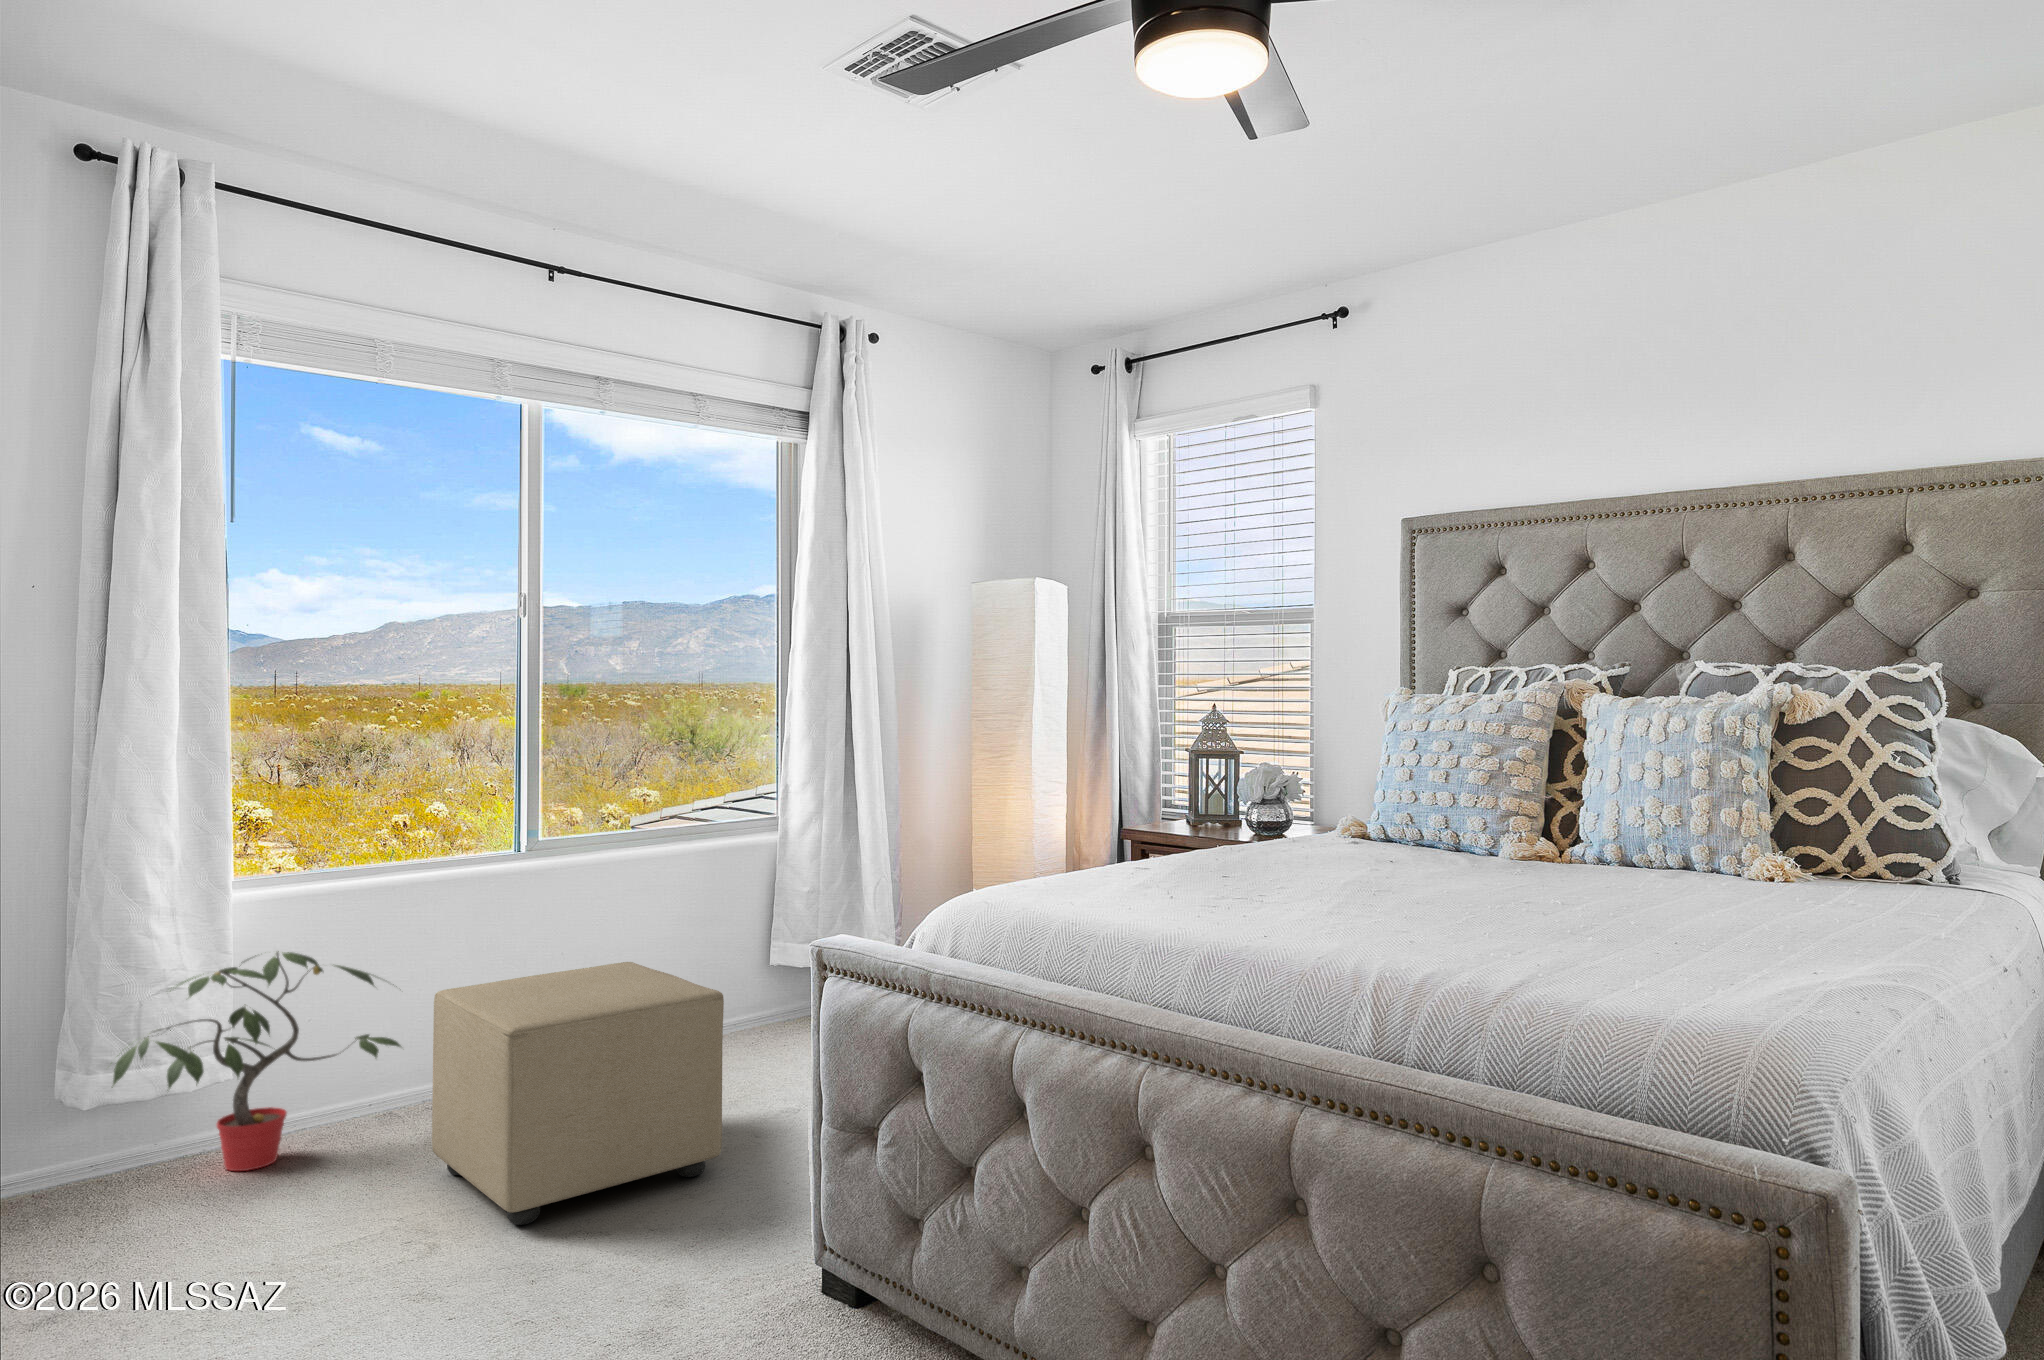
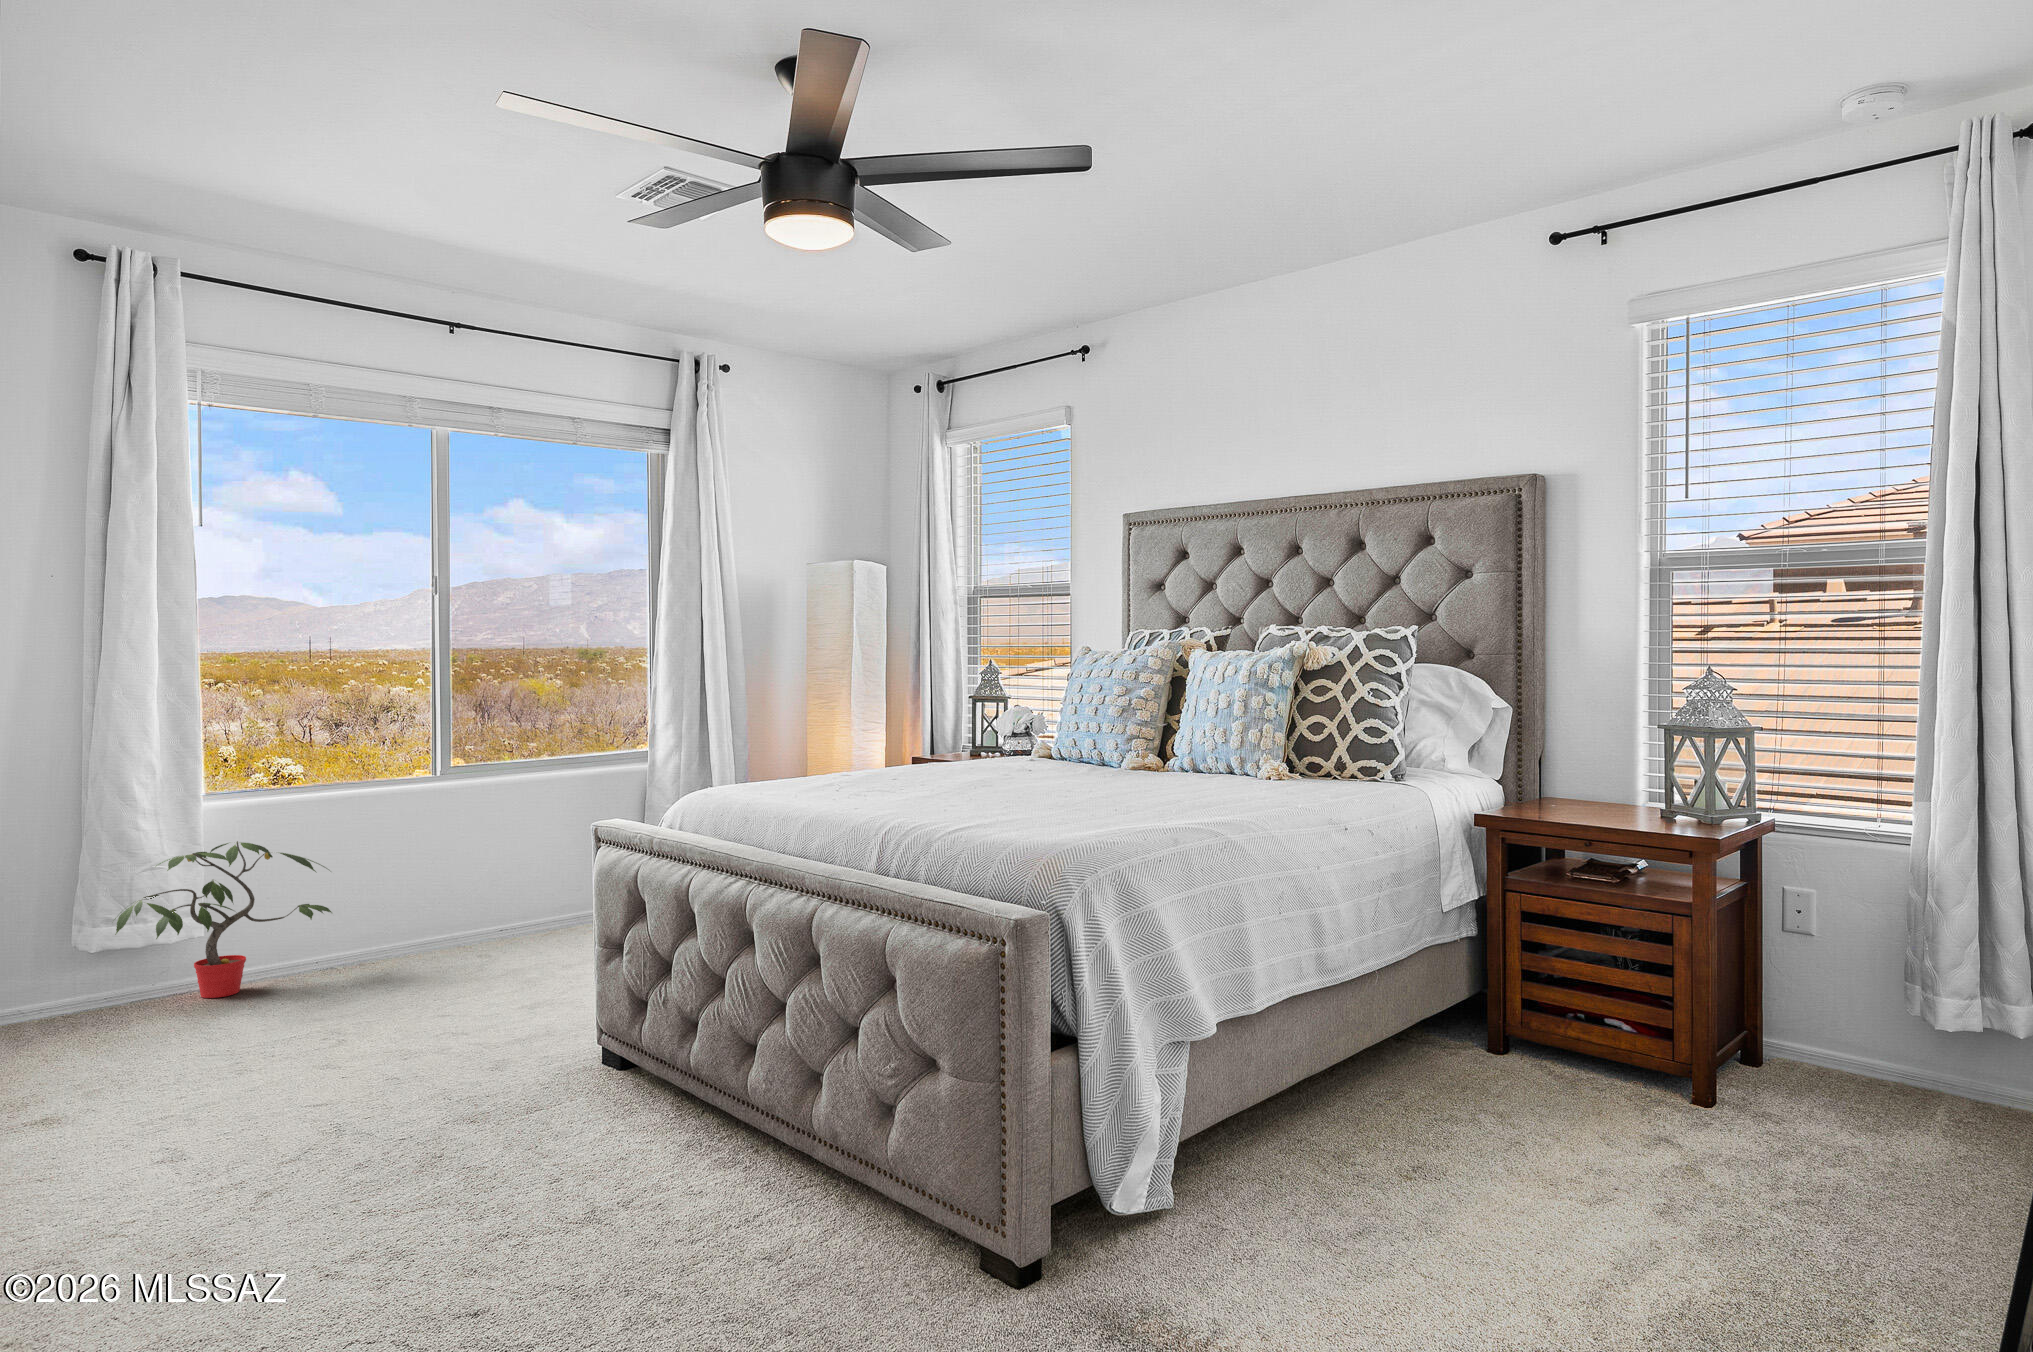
ottoman: present [432,962,724,1225] -> none [349,851,559,1025]

